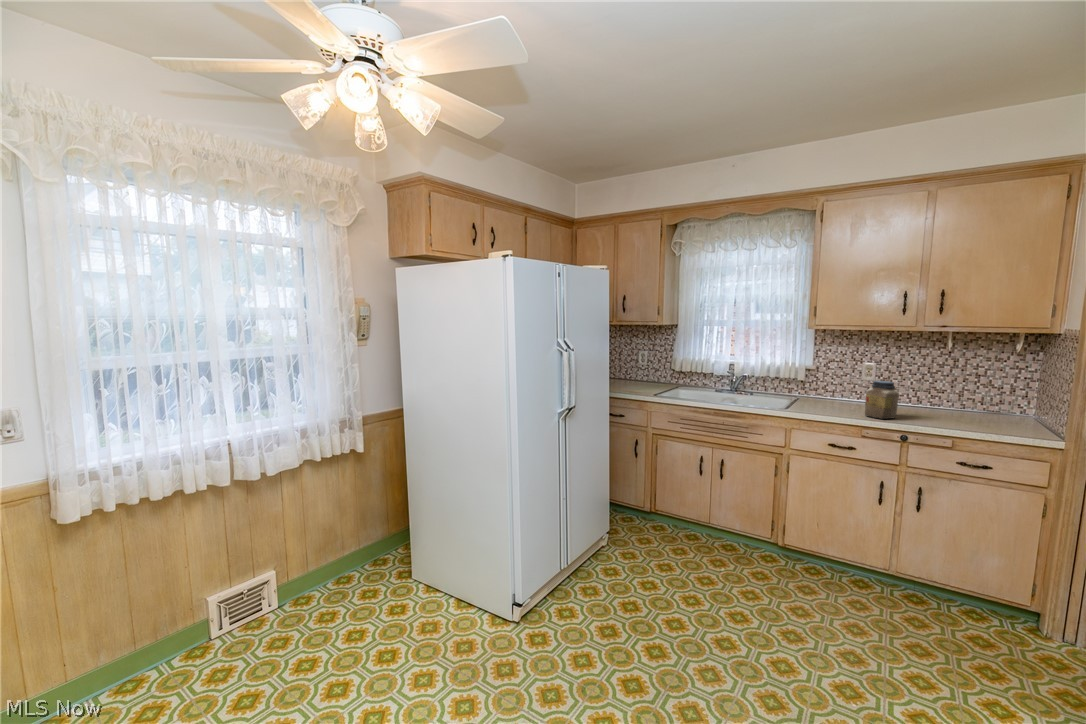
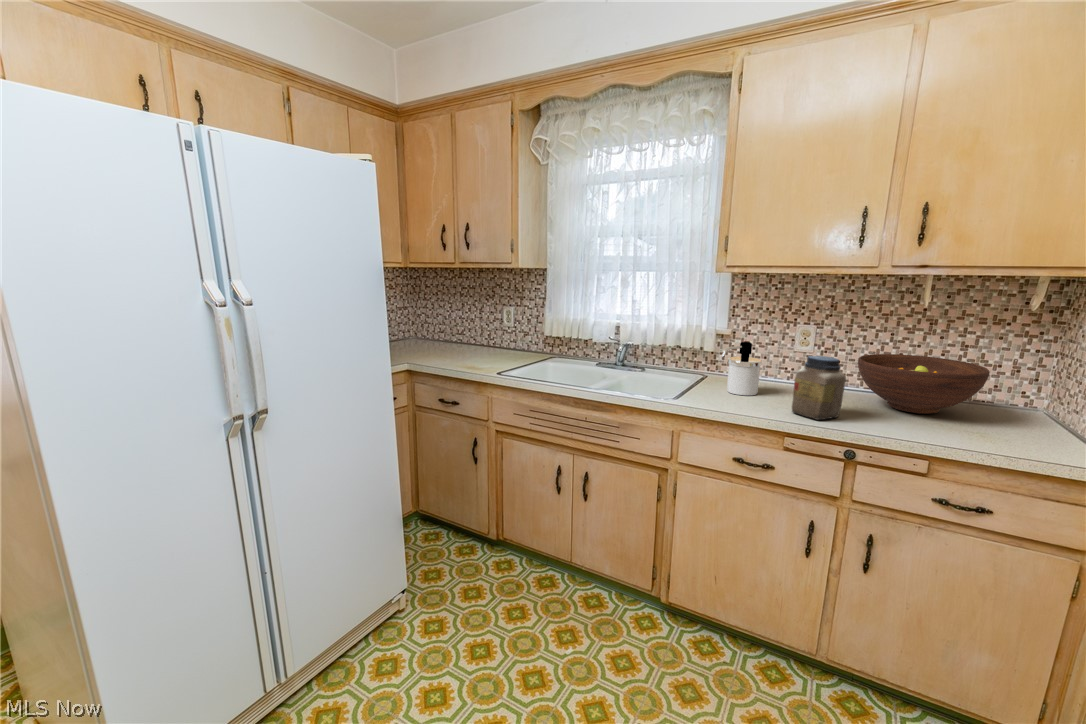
soap dispenser: none [815,373,841,408] -> present [722,342,762,396]
fruit bowl: none [906,381,991,417] -> present [858,354,990,414]

